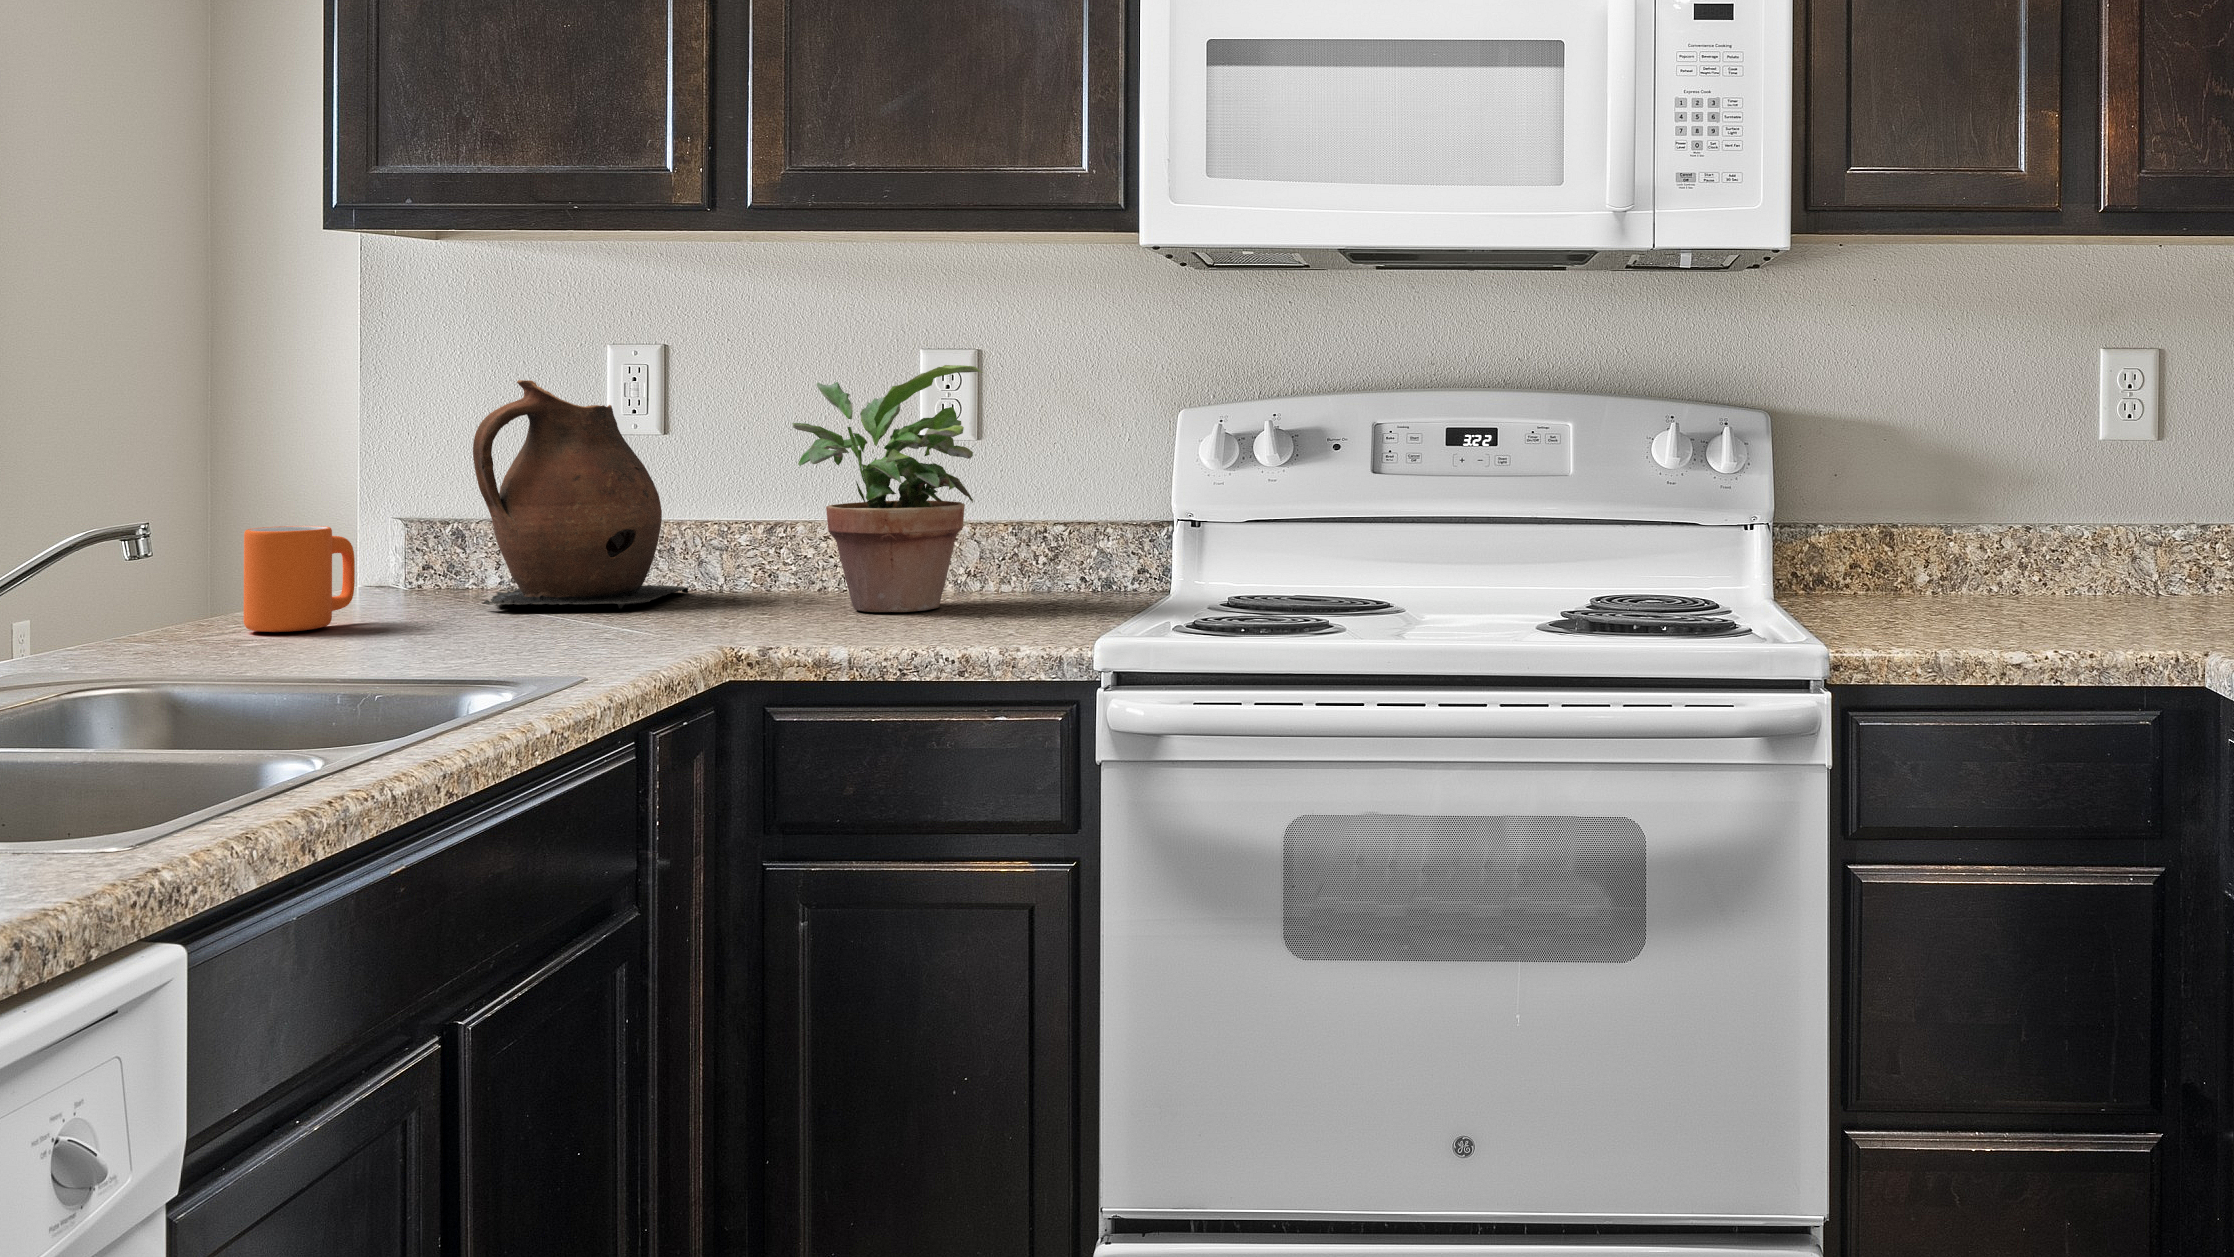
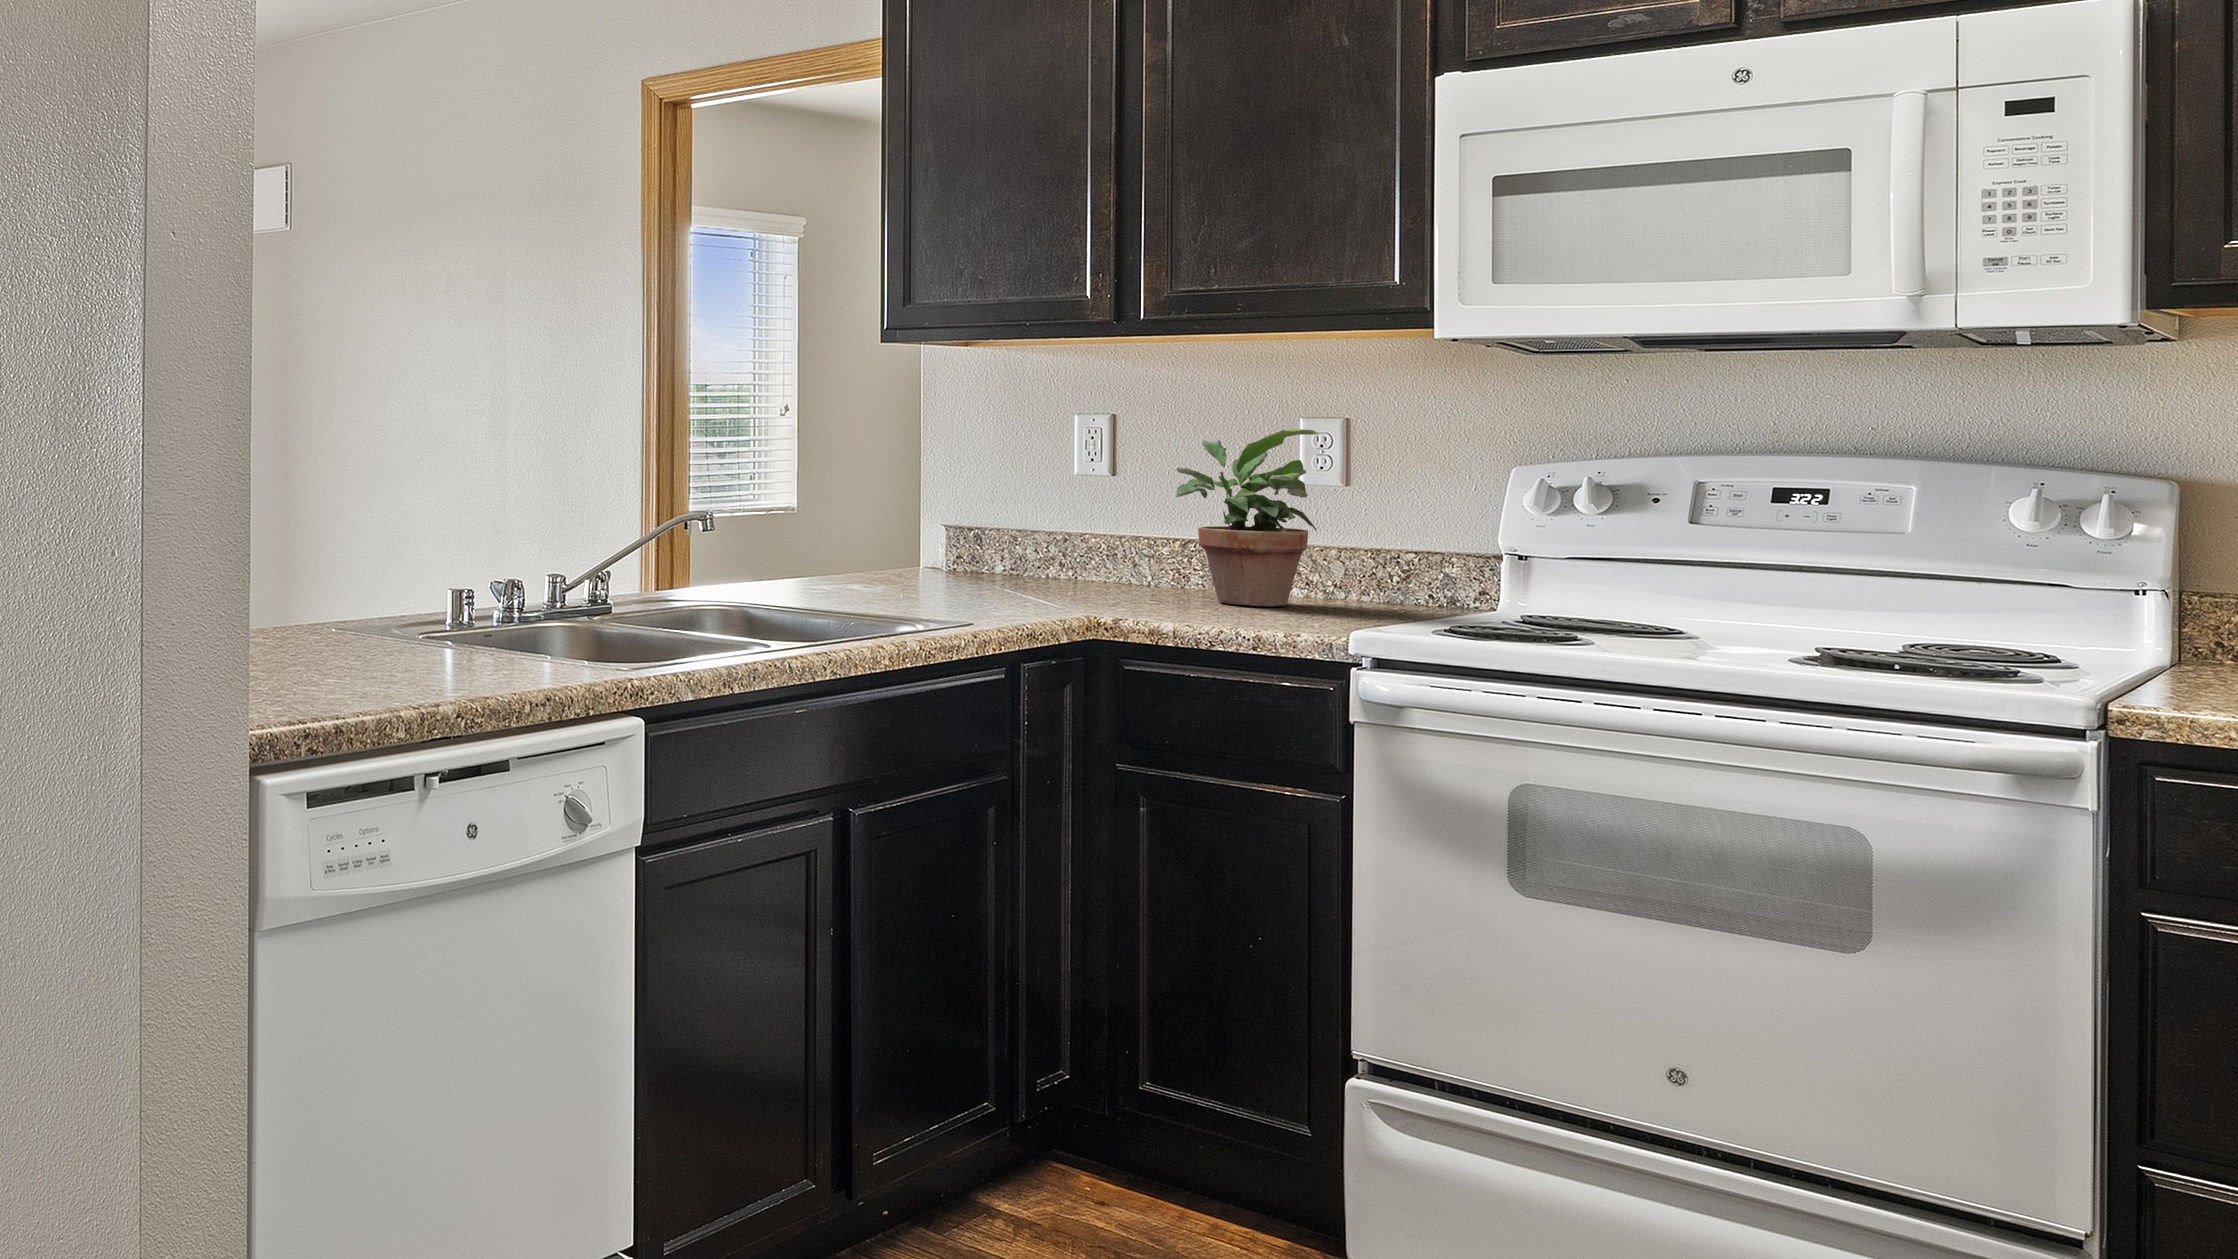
ceramic pitcher: present [473,380,688,609] -> none [969,435,1118,587]
mug: present [244,526,355,632] -> none [830,519,894,581]

